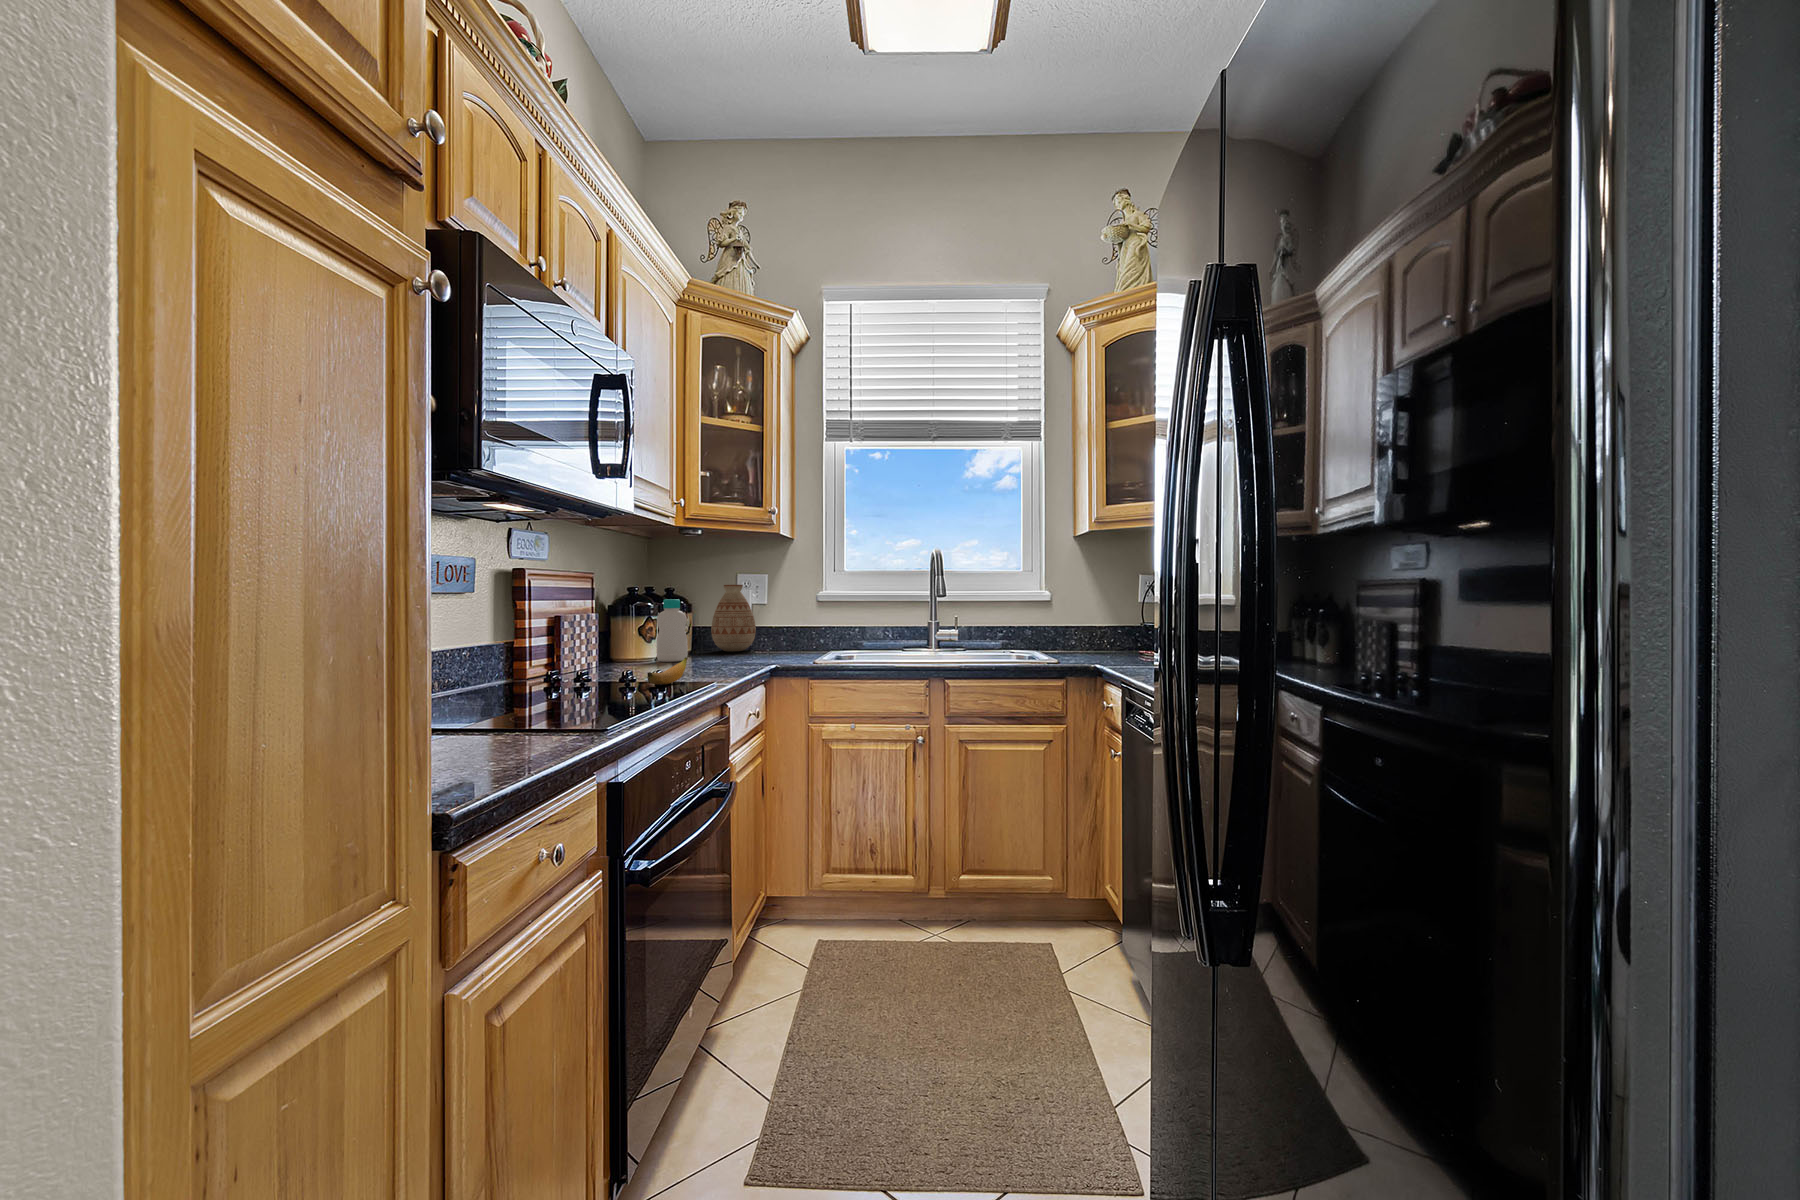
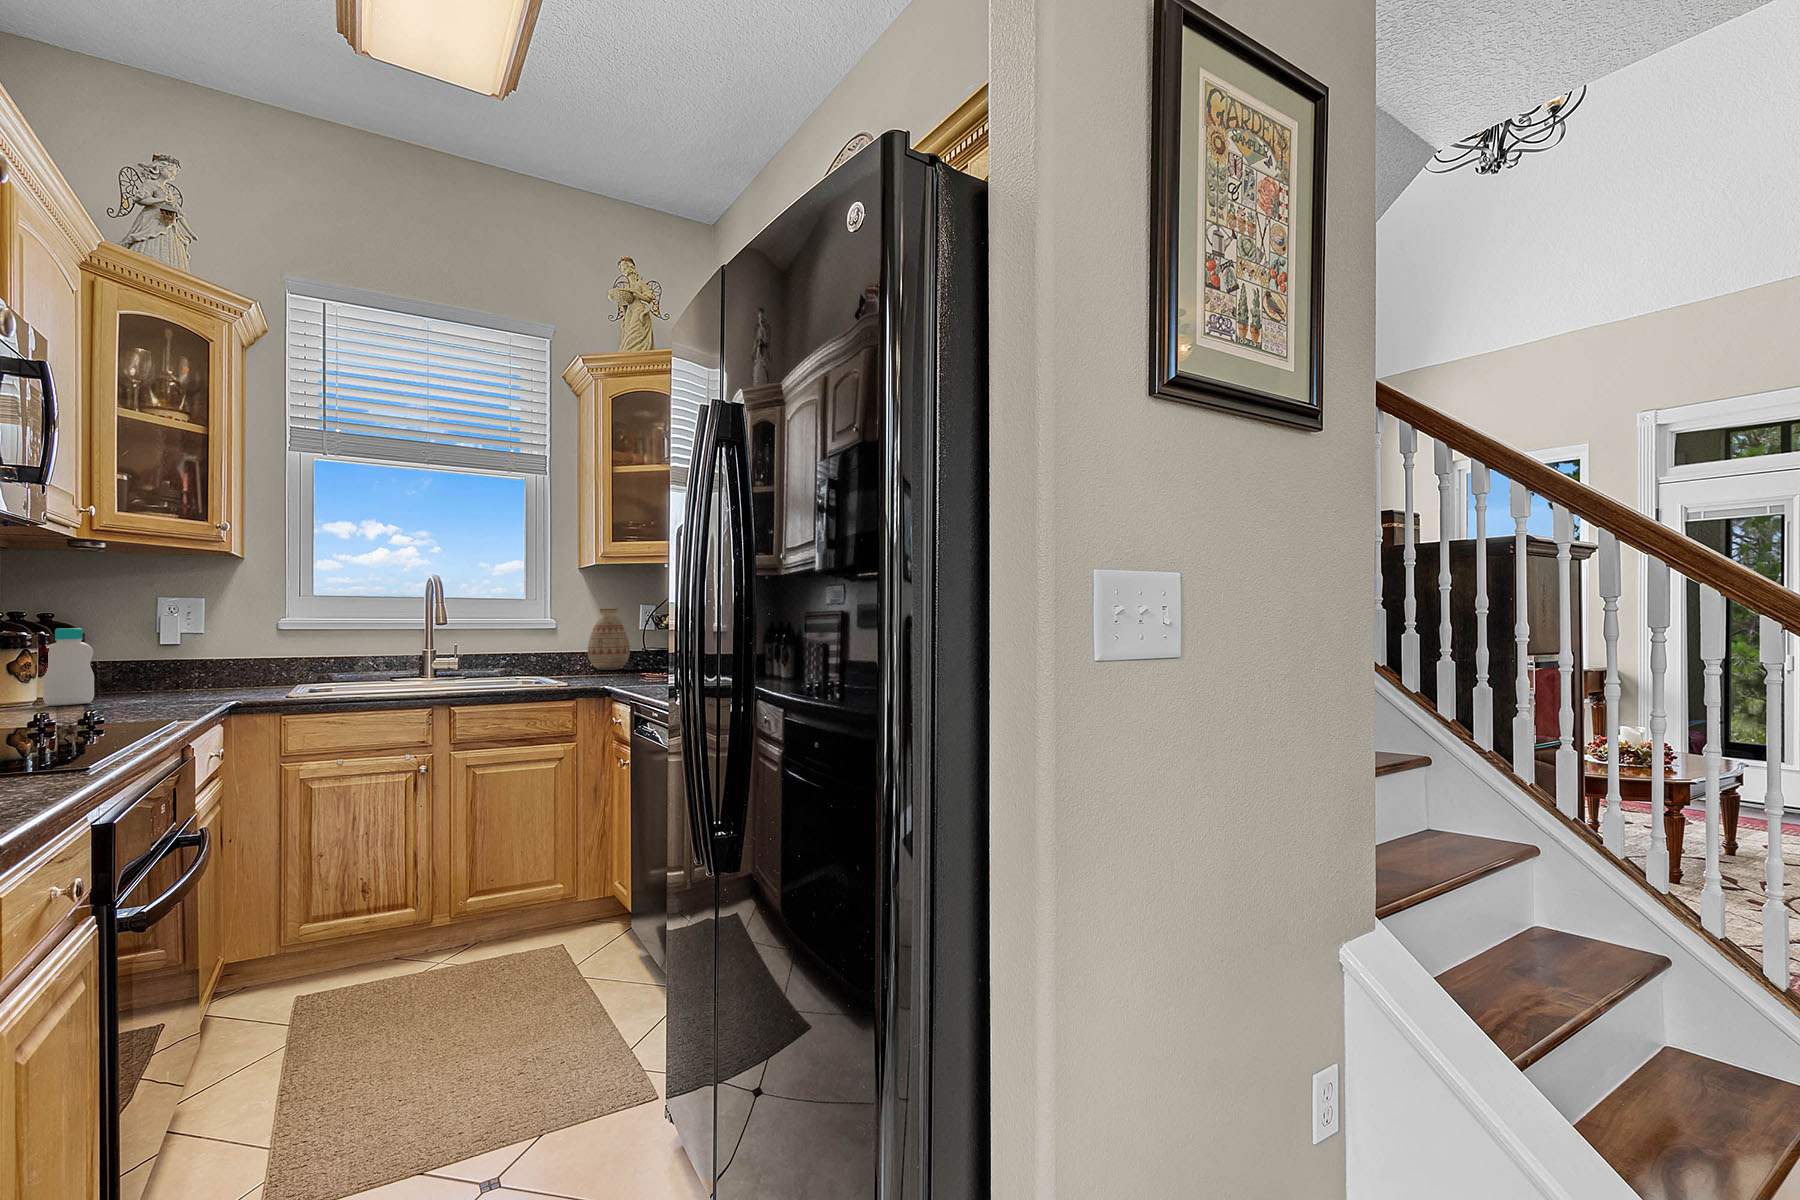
vase: present [711,585,756,651] -> present [588,609,630,670]
banana: present [647,657,688,685] -> none [68,694,121,727]

